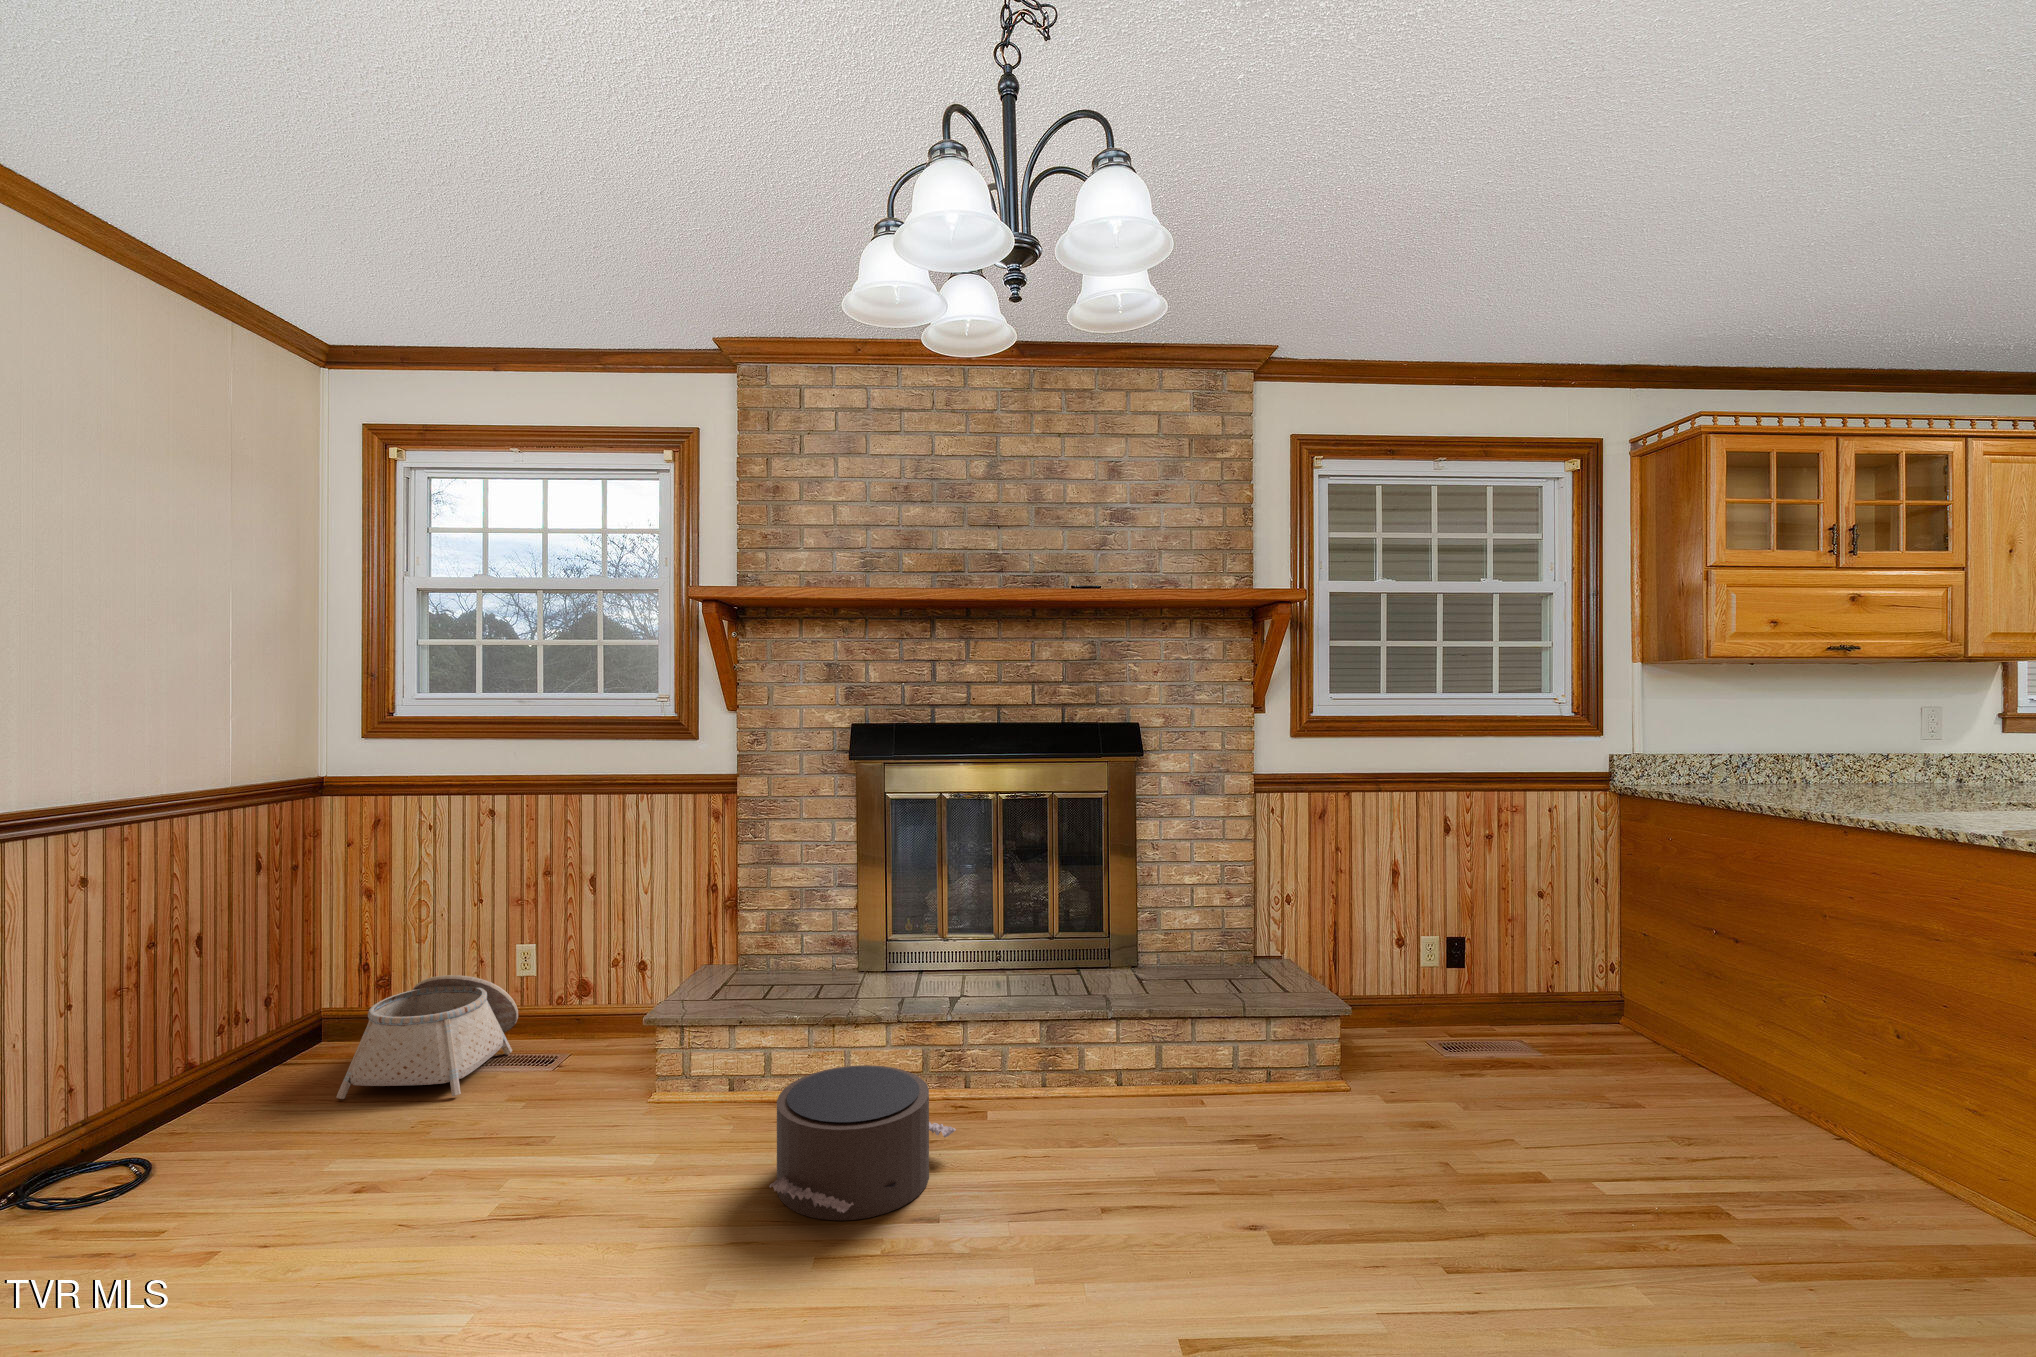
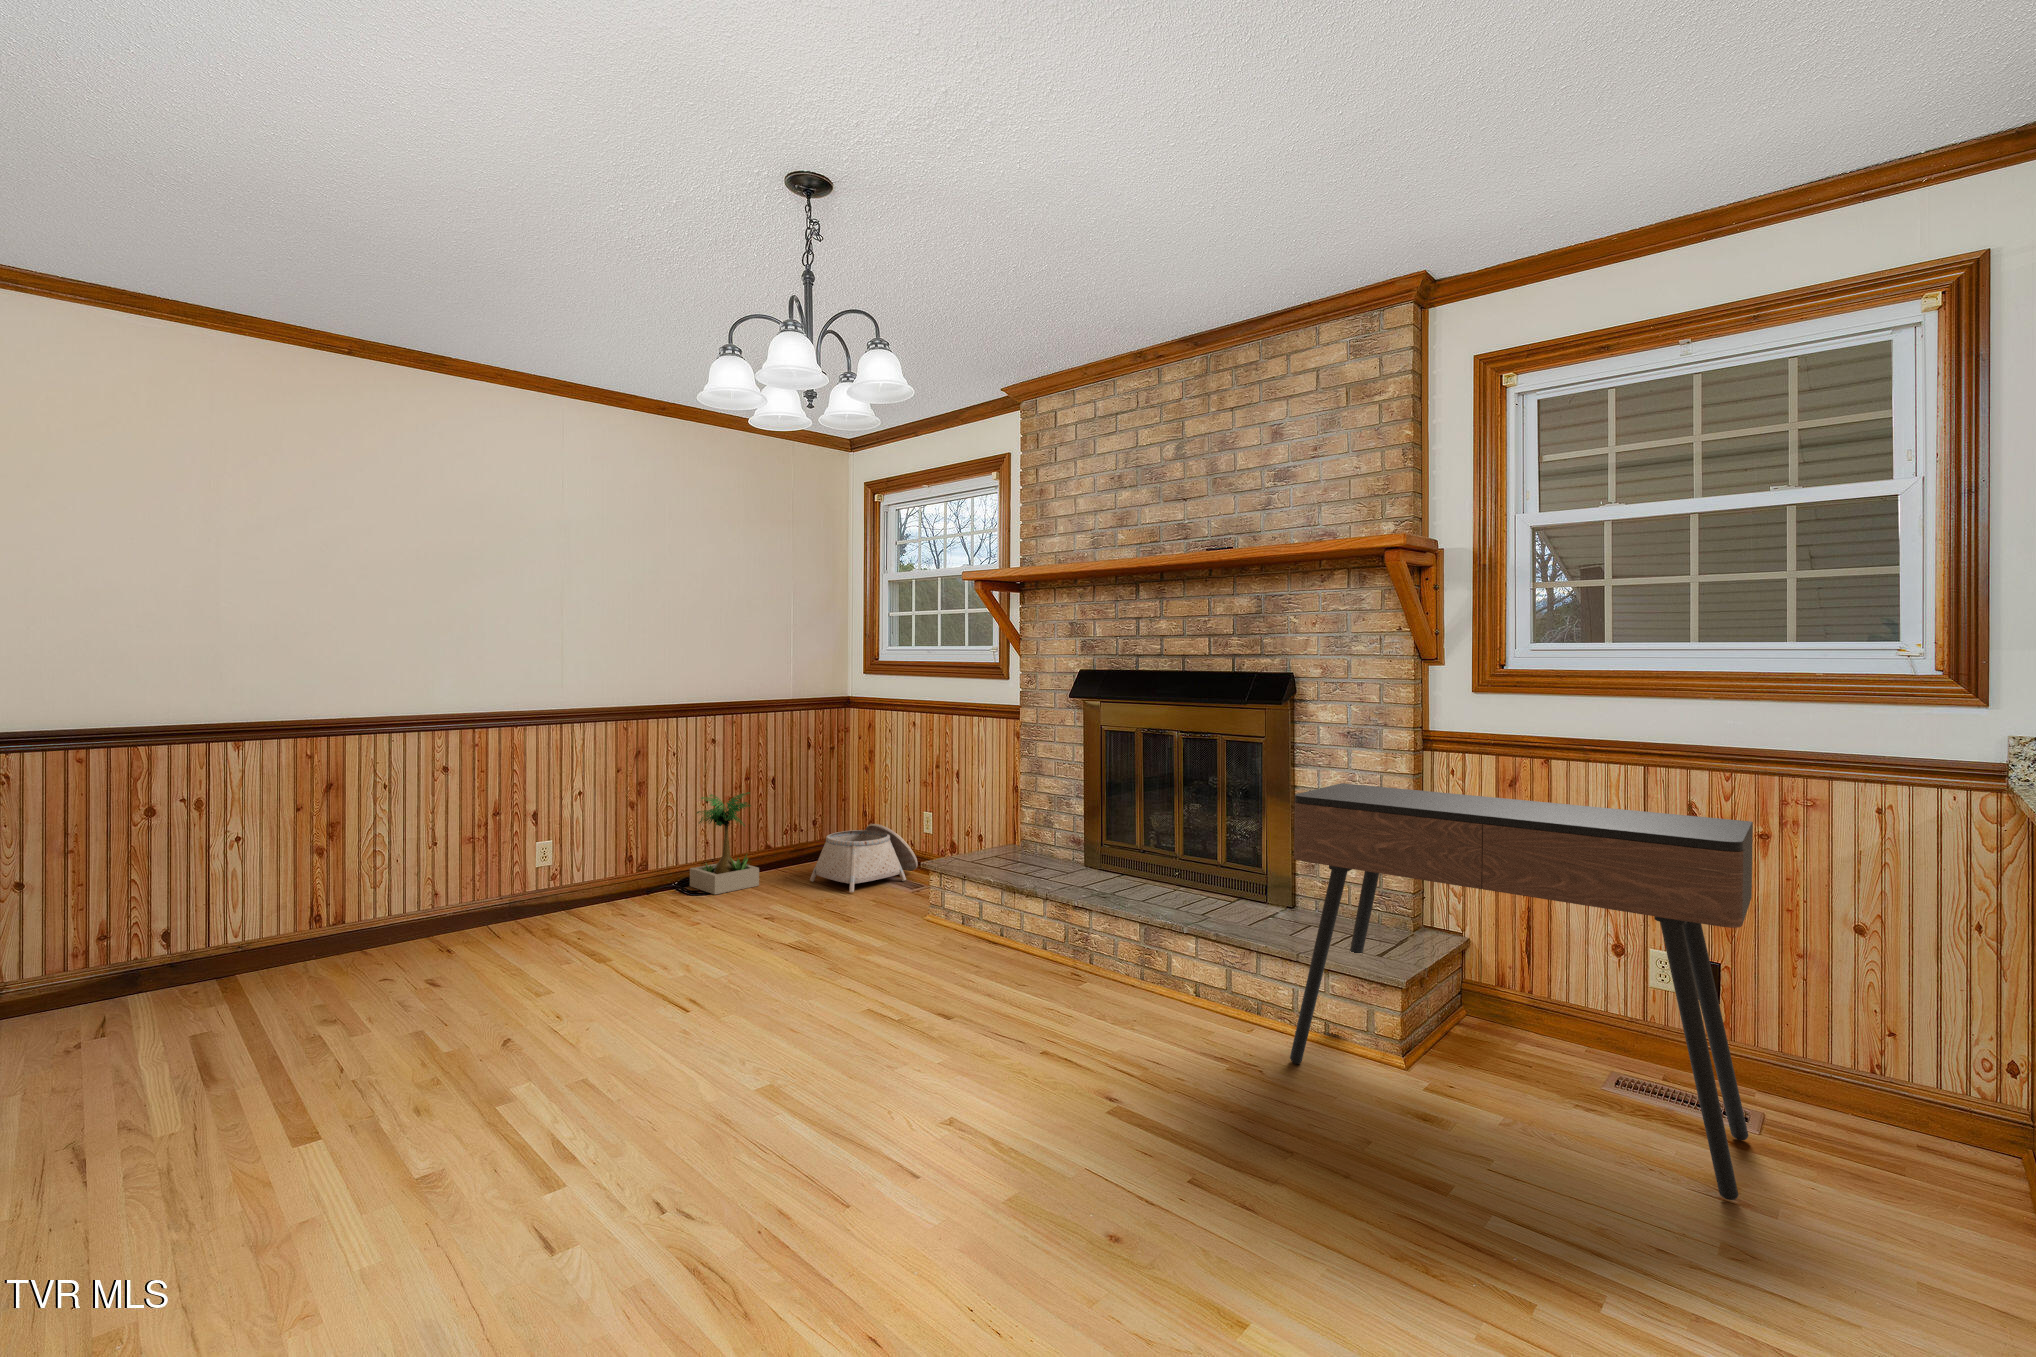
console table: none [1241,830,1618,1124] -> present [1290,783,1753,1200]
potted plant: none [65,966,240,1185] -> present [690,792,759,894]
pouf: present [769,1065,956,1221] -> none [881,911,1024,1005]

